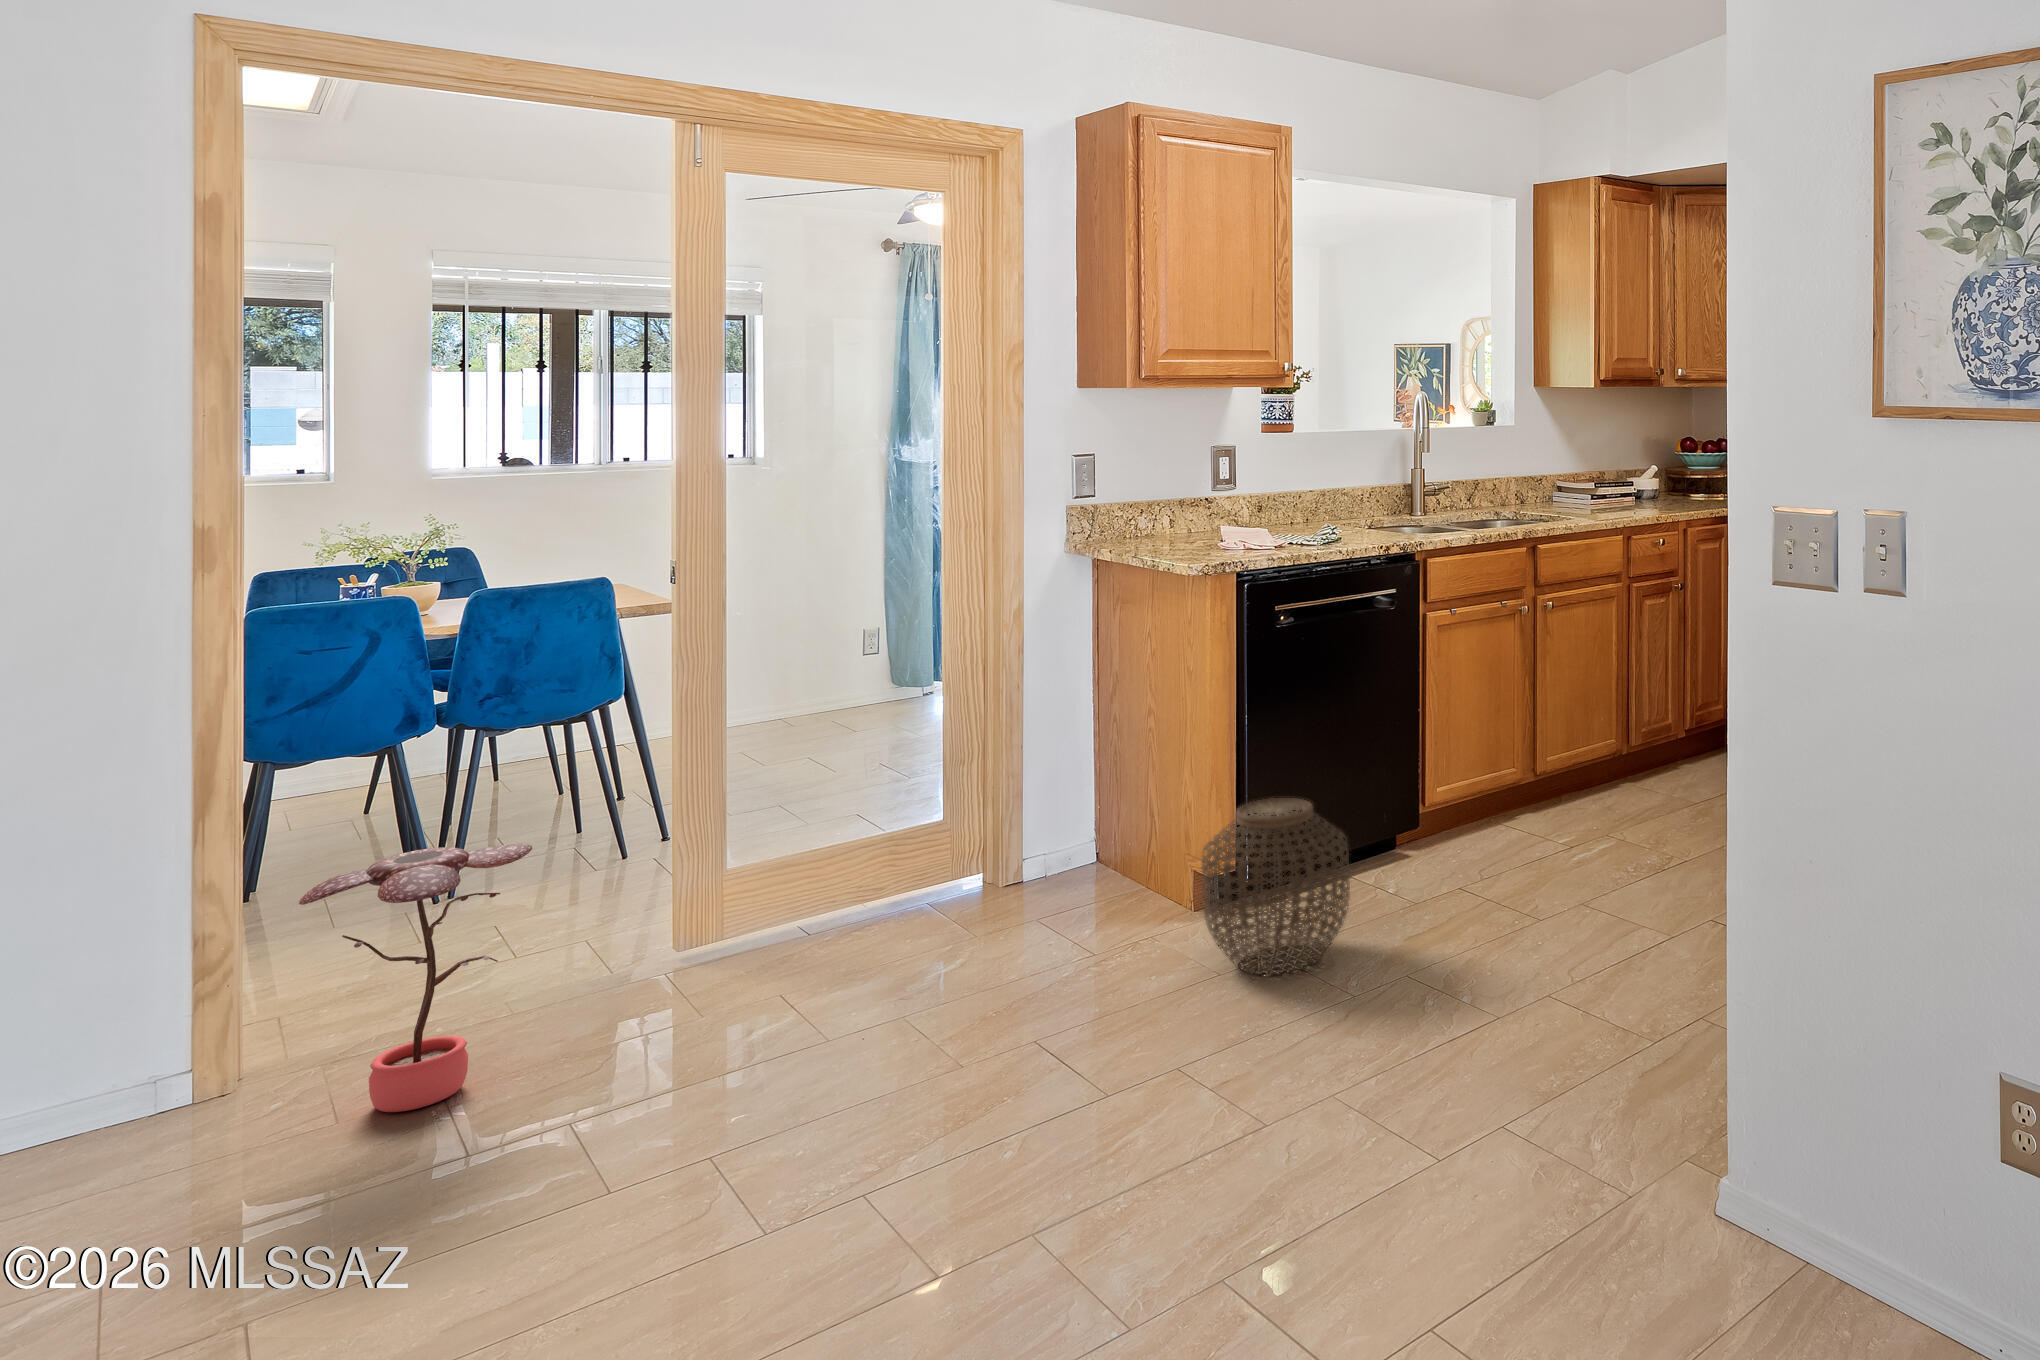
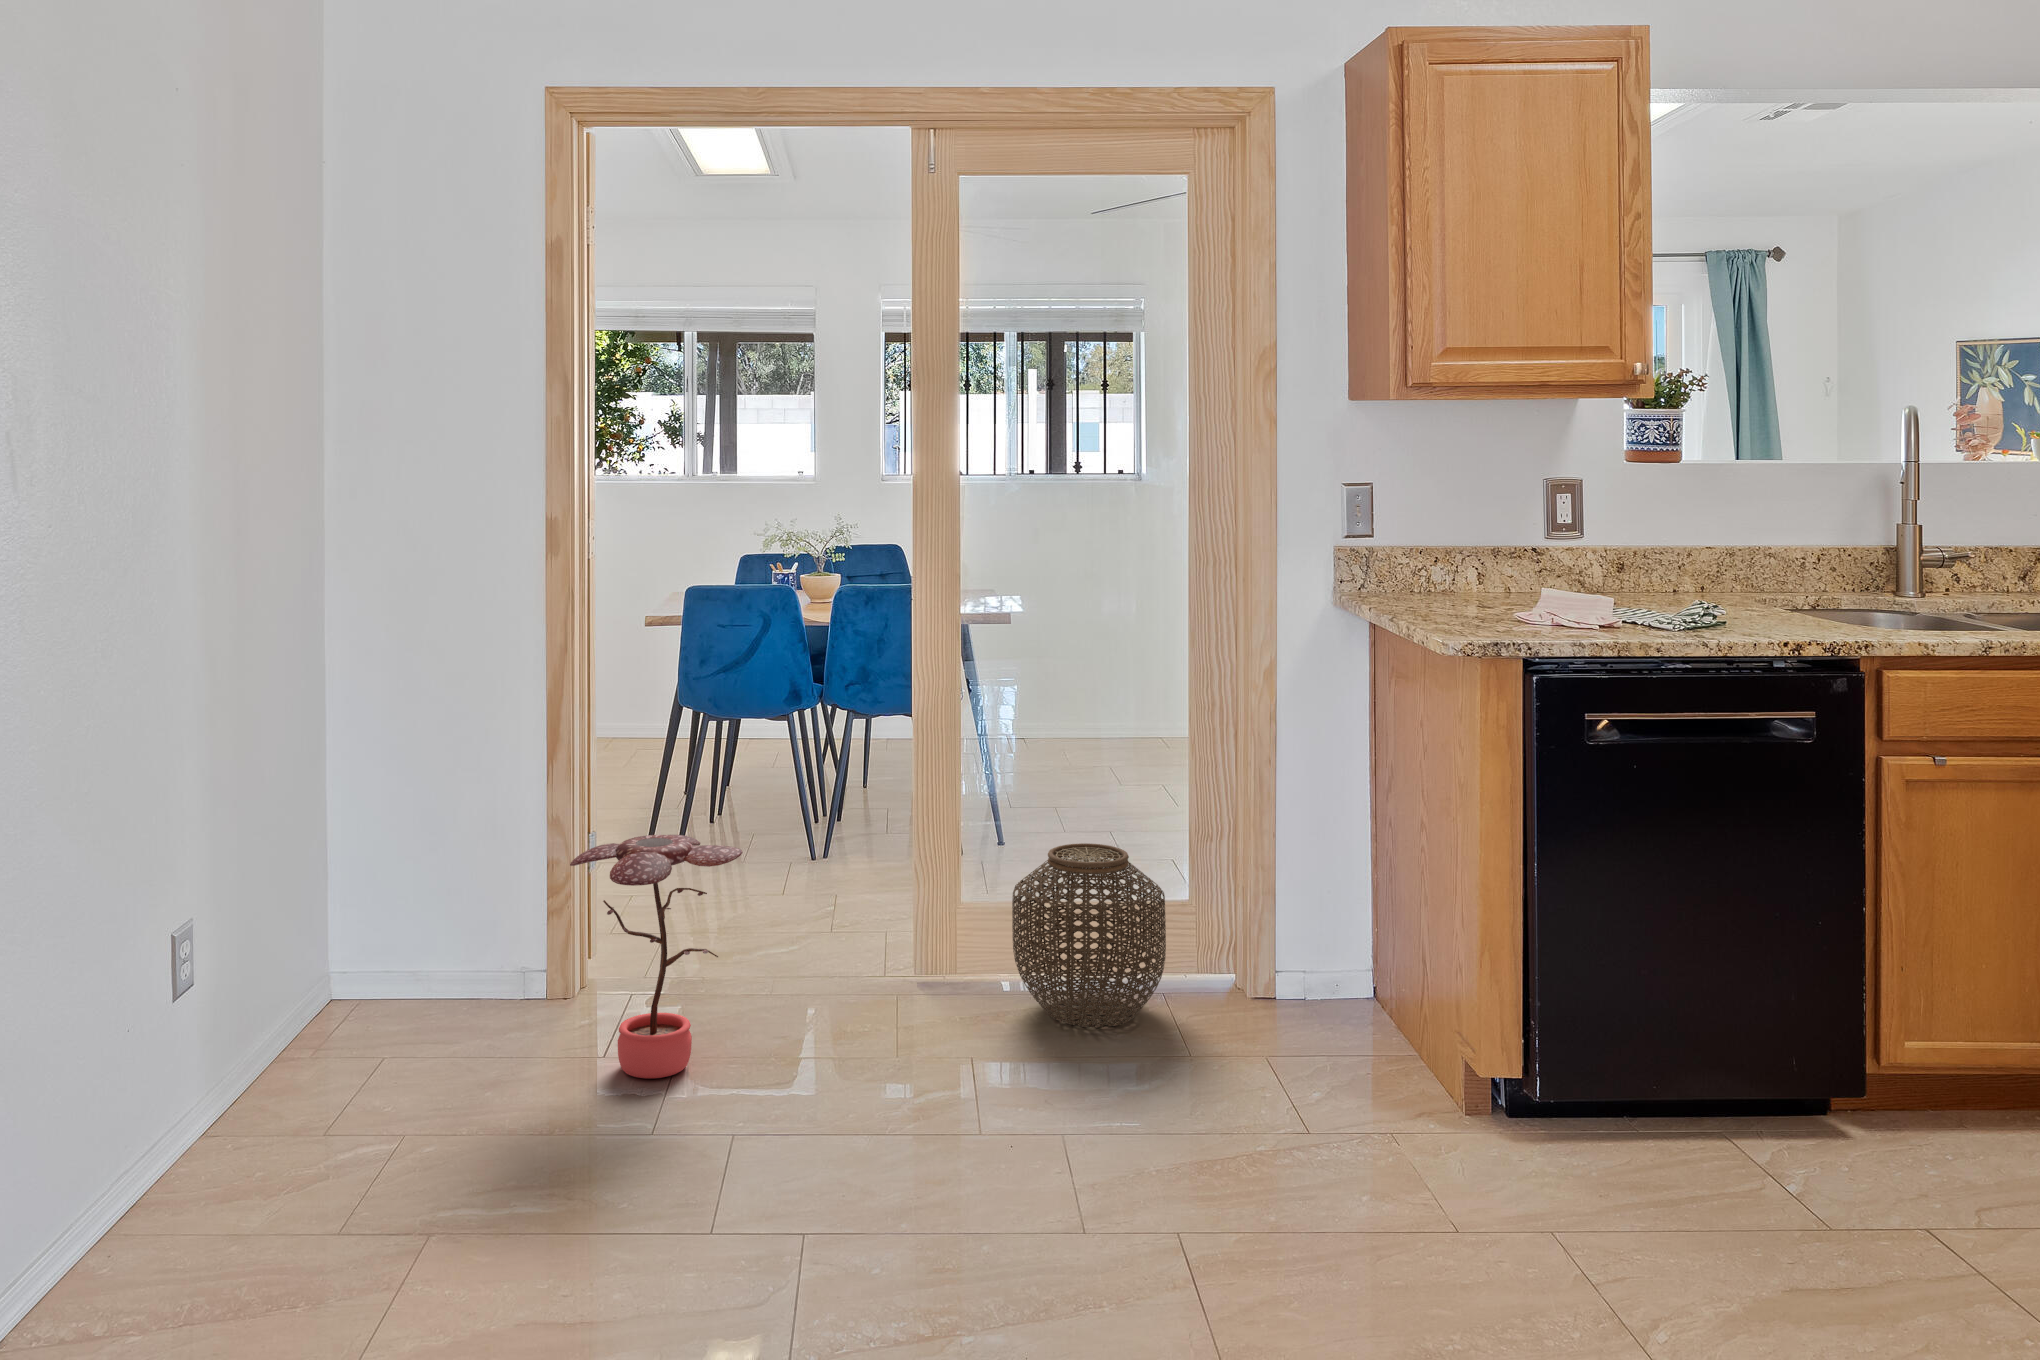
woven basket: present [1202,798,1350,975] -> present [1012,843,1166,1027]

